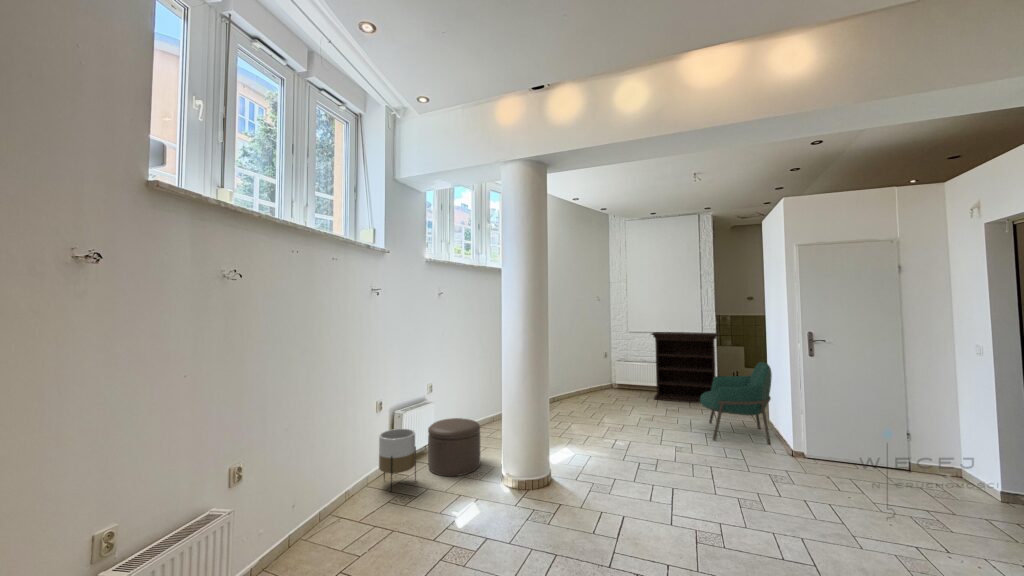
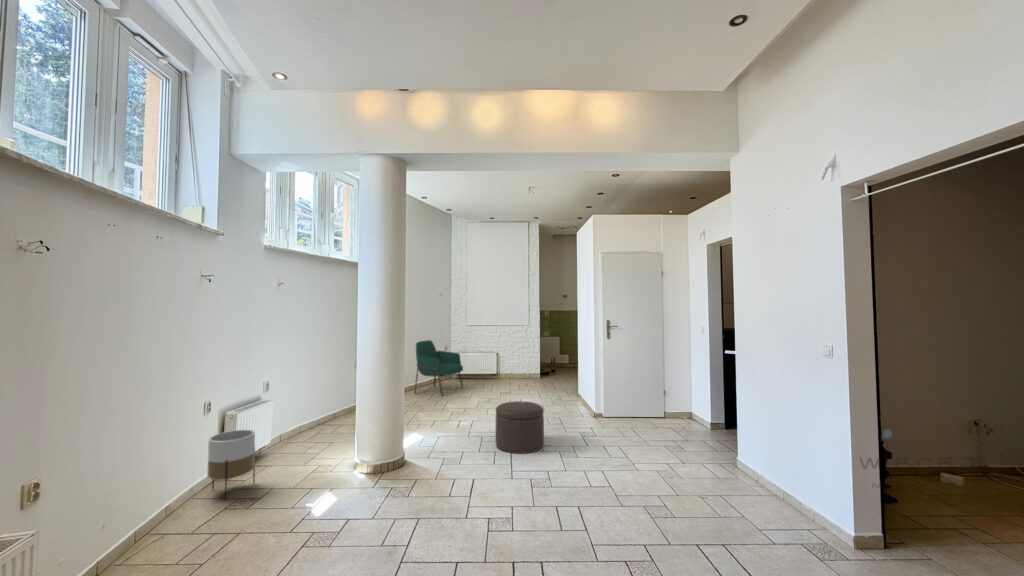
bookshelf: present [652,332,719,403] -> none [488,324,543,385]
armchair: present [700,362,772,445] -> present [415,340,463,396]
ottoman: present [428,418,480,476] -> present [496,401,544,454]

